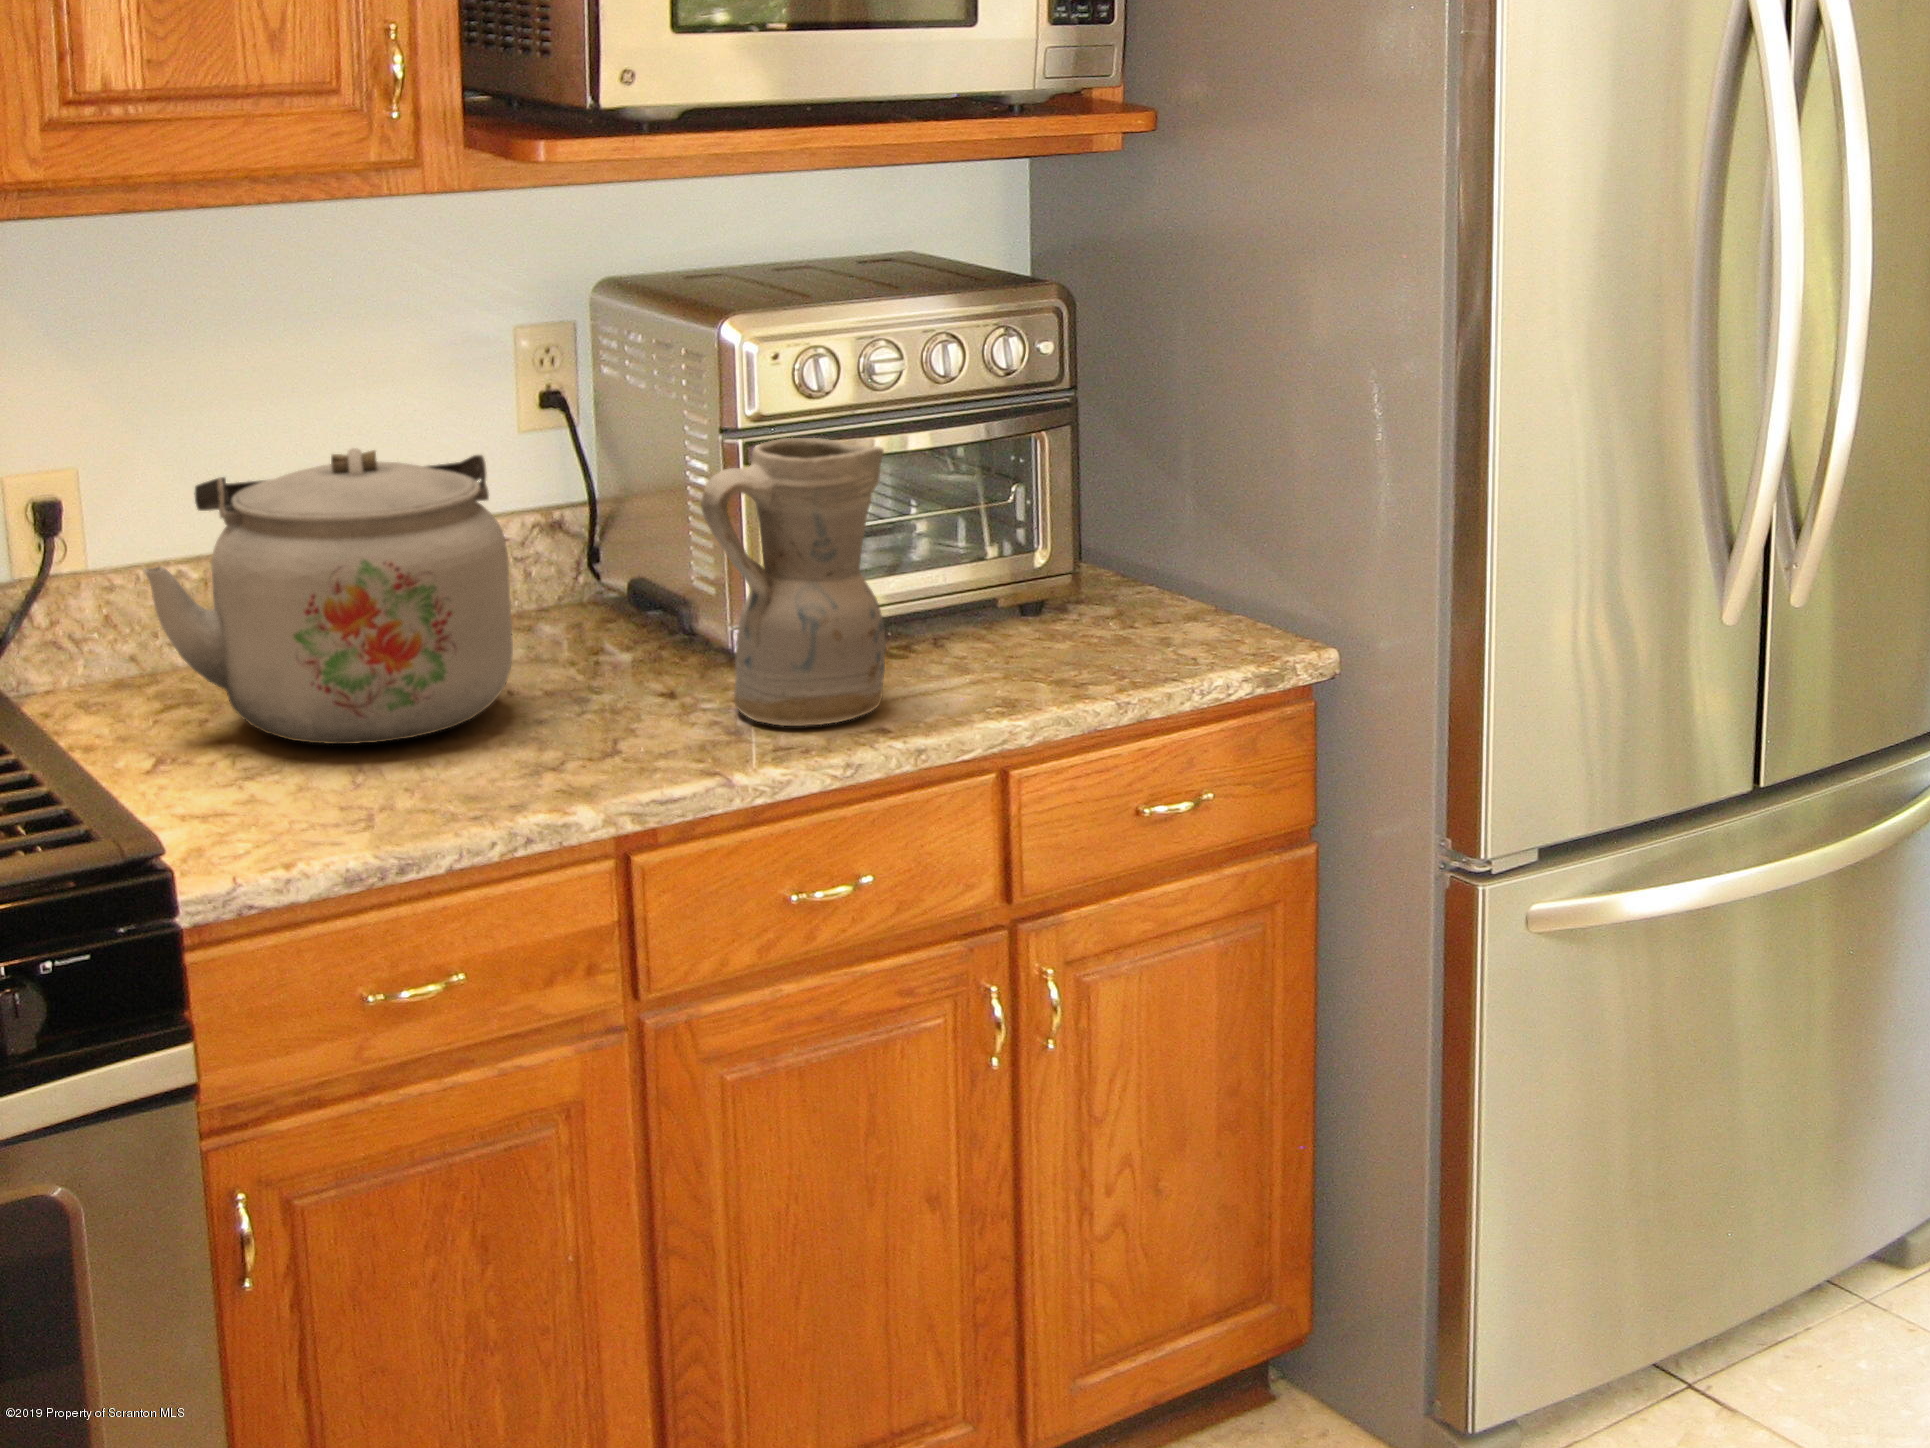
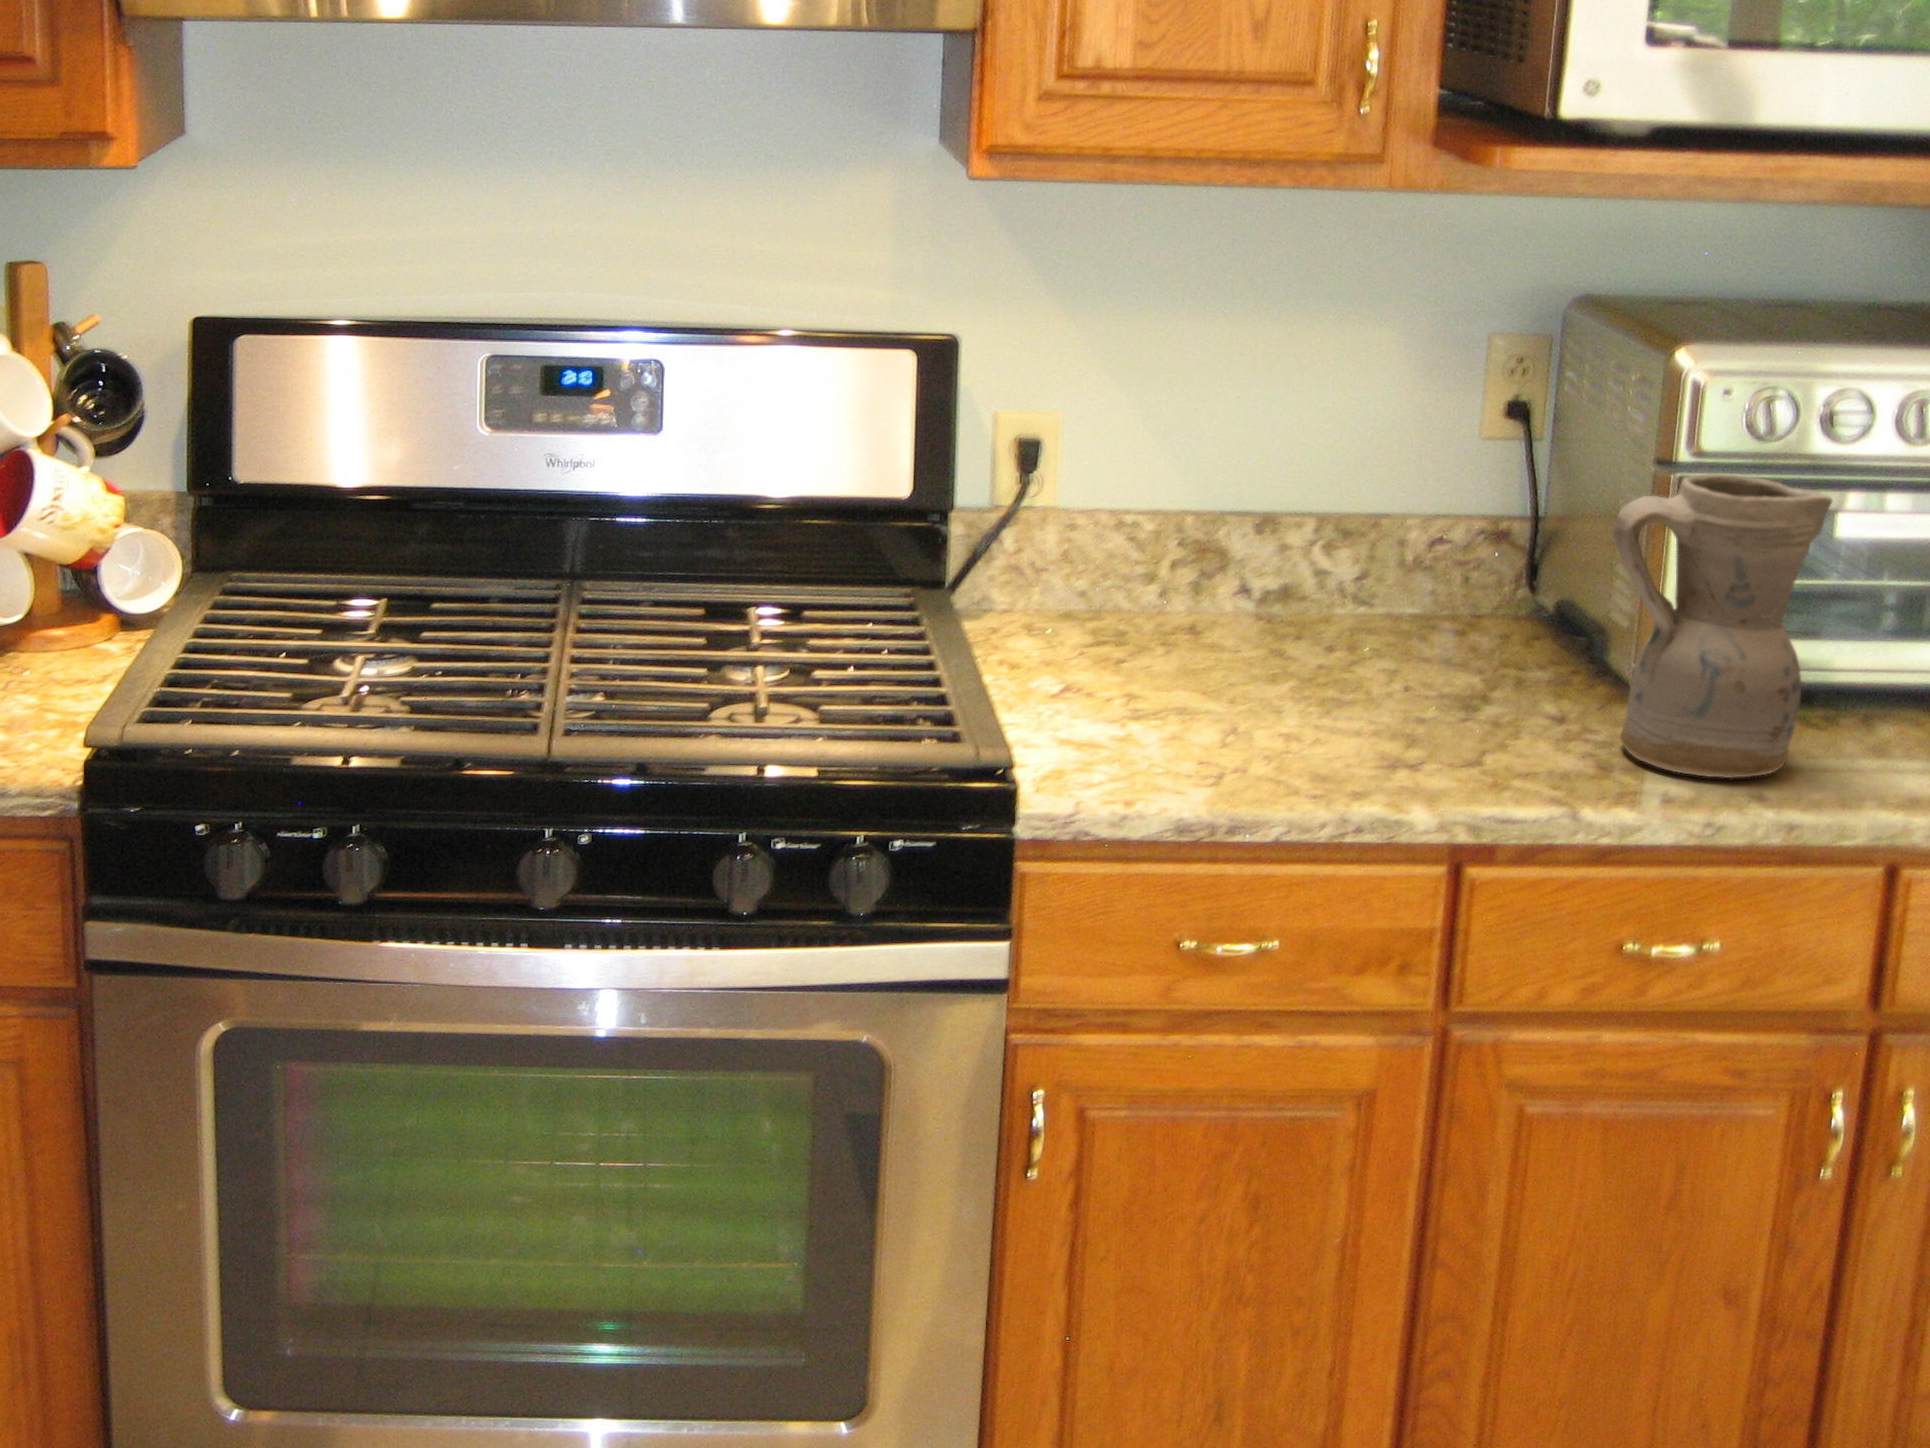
kettle: present [143,448,513,744] -> none [1078,429,1415,708]

